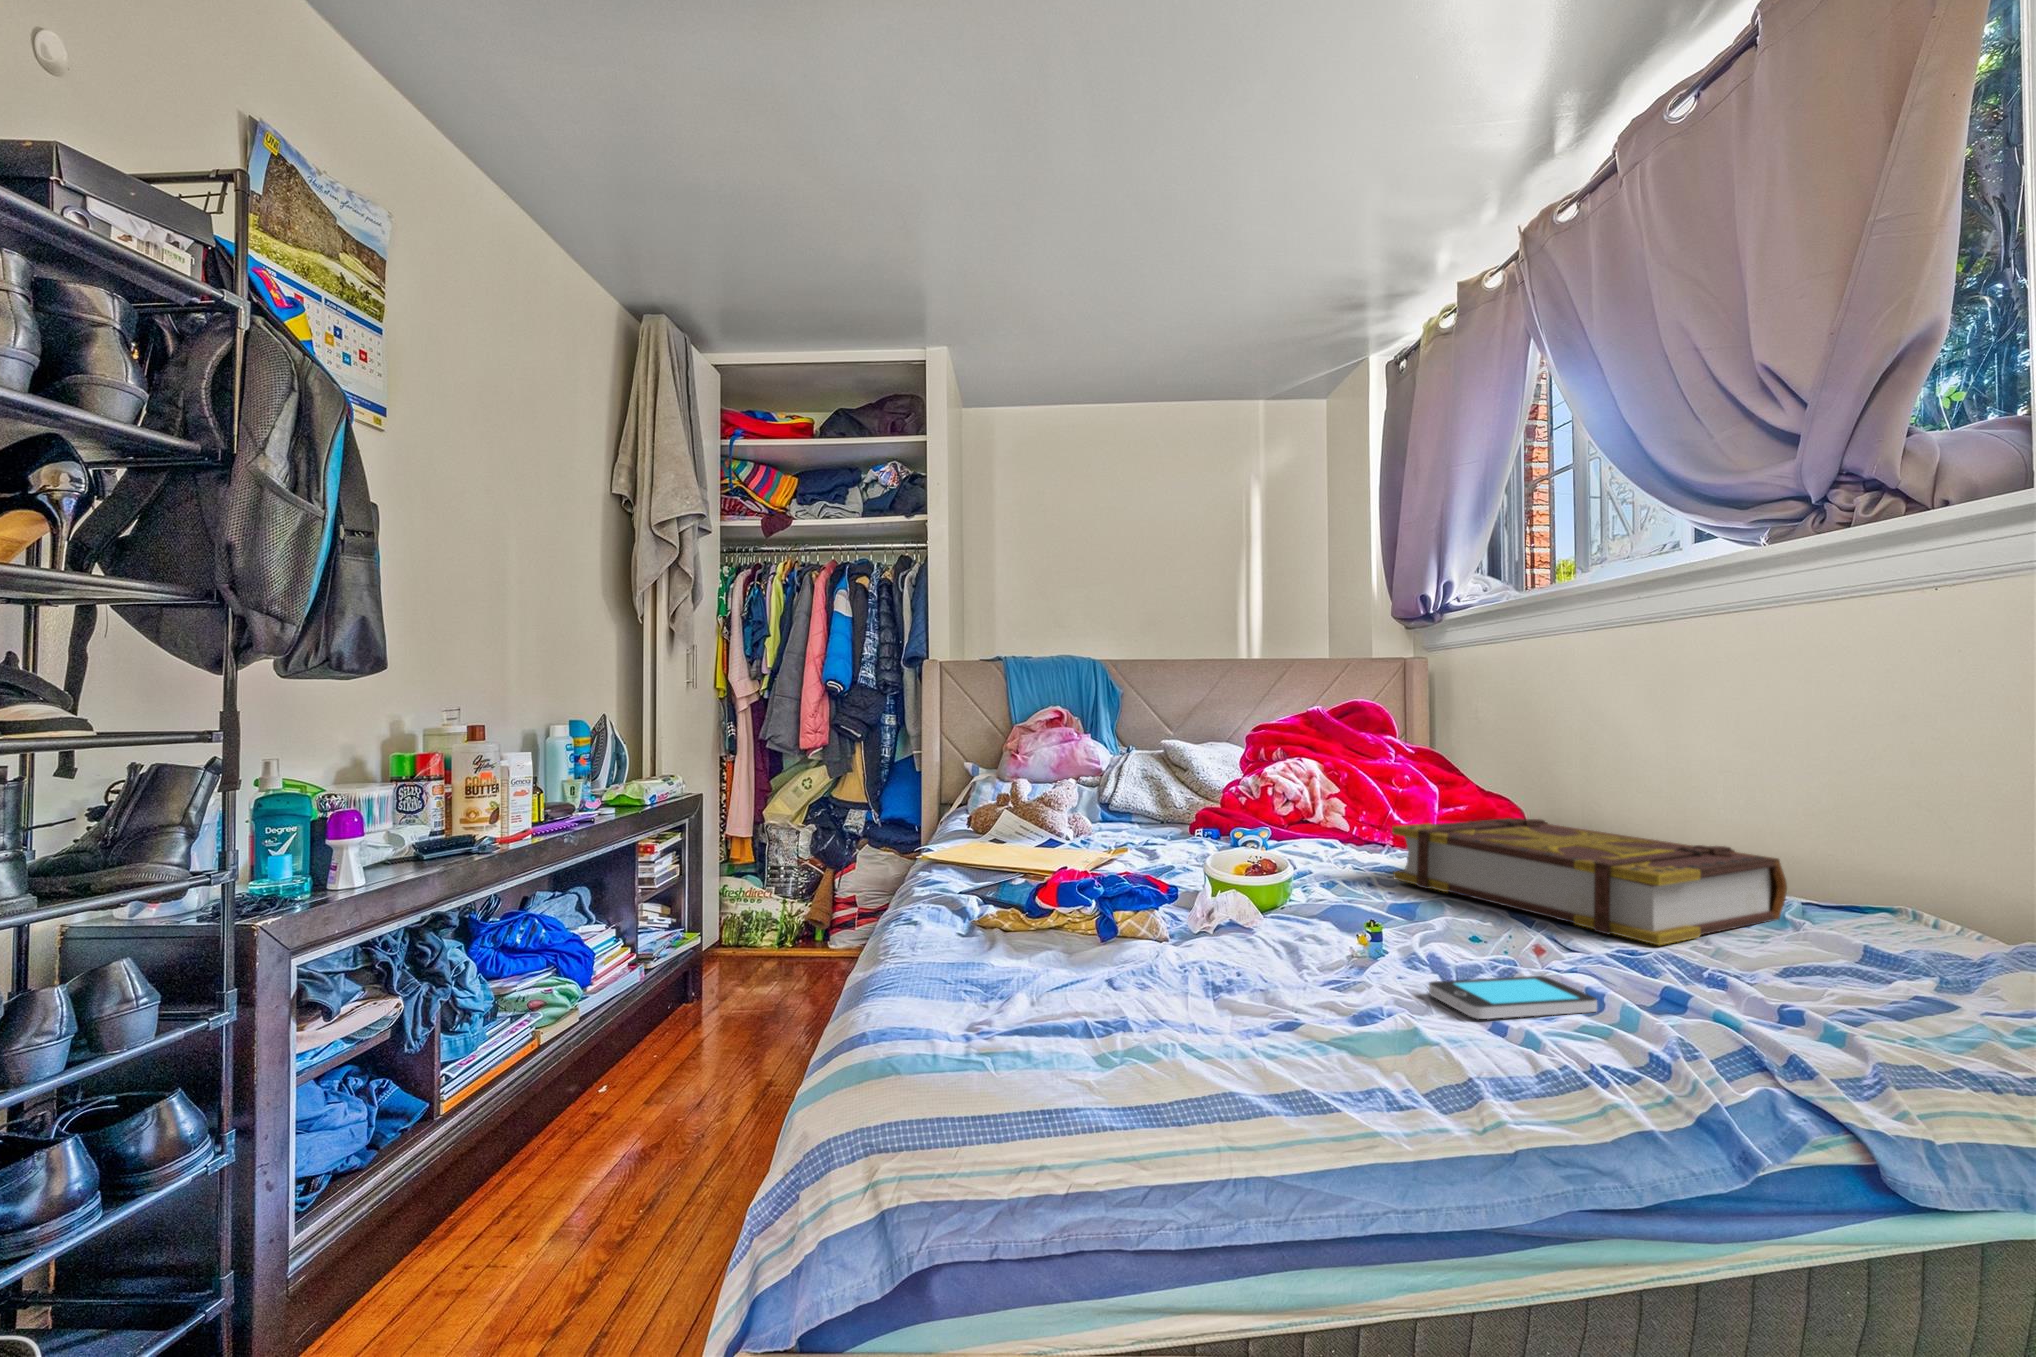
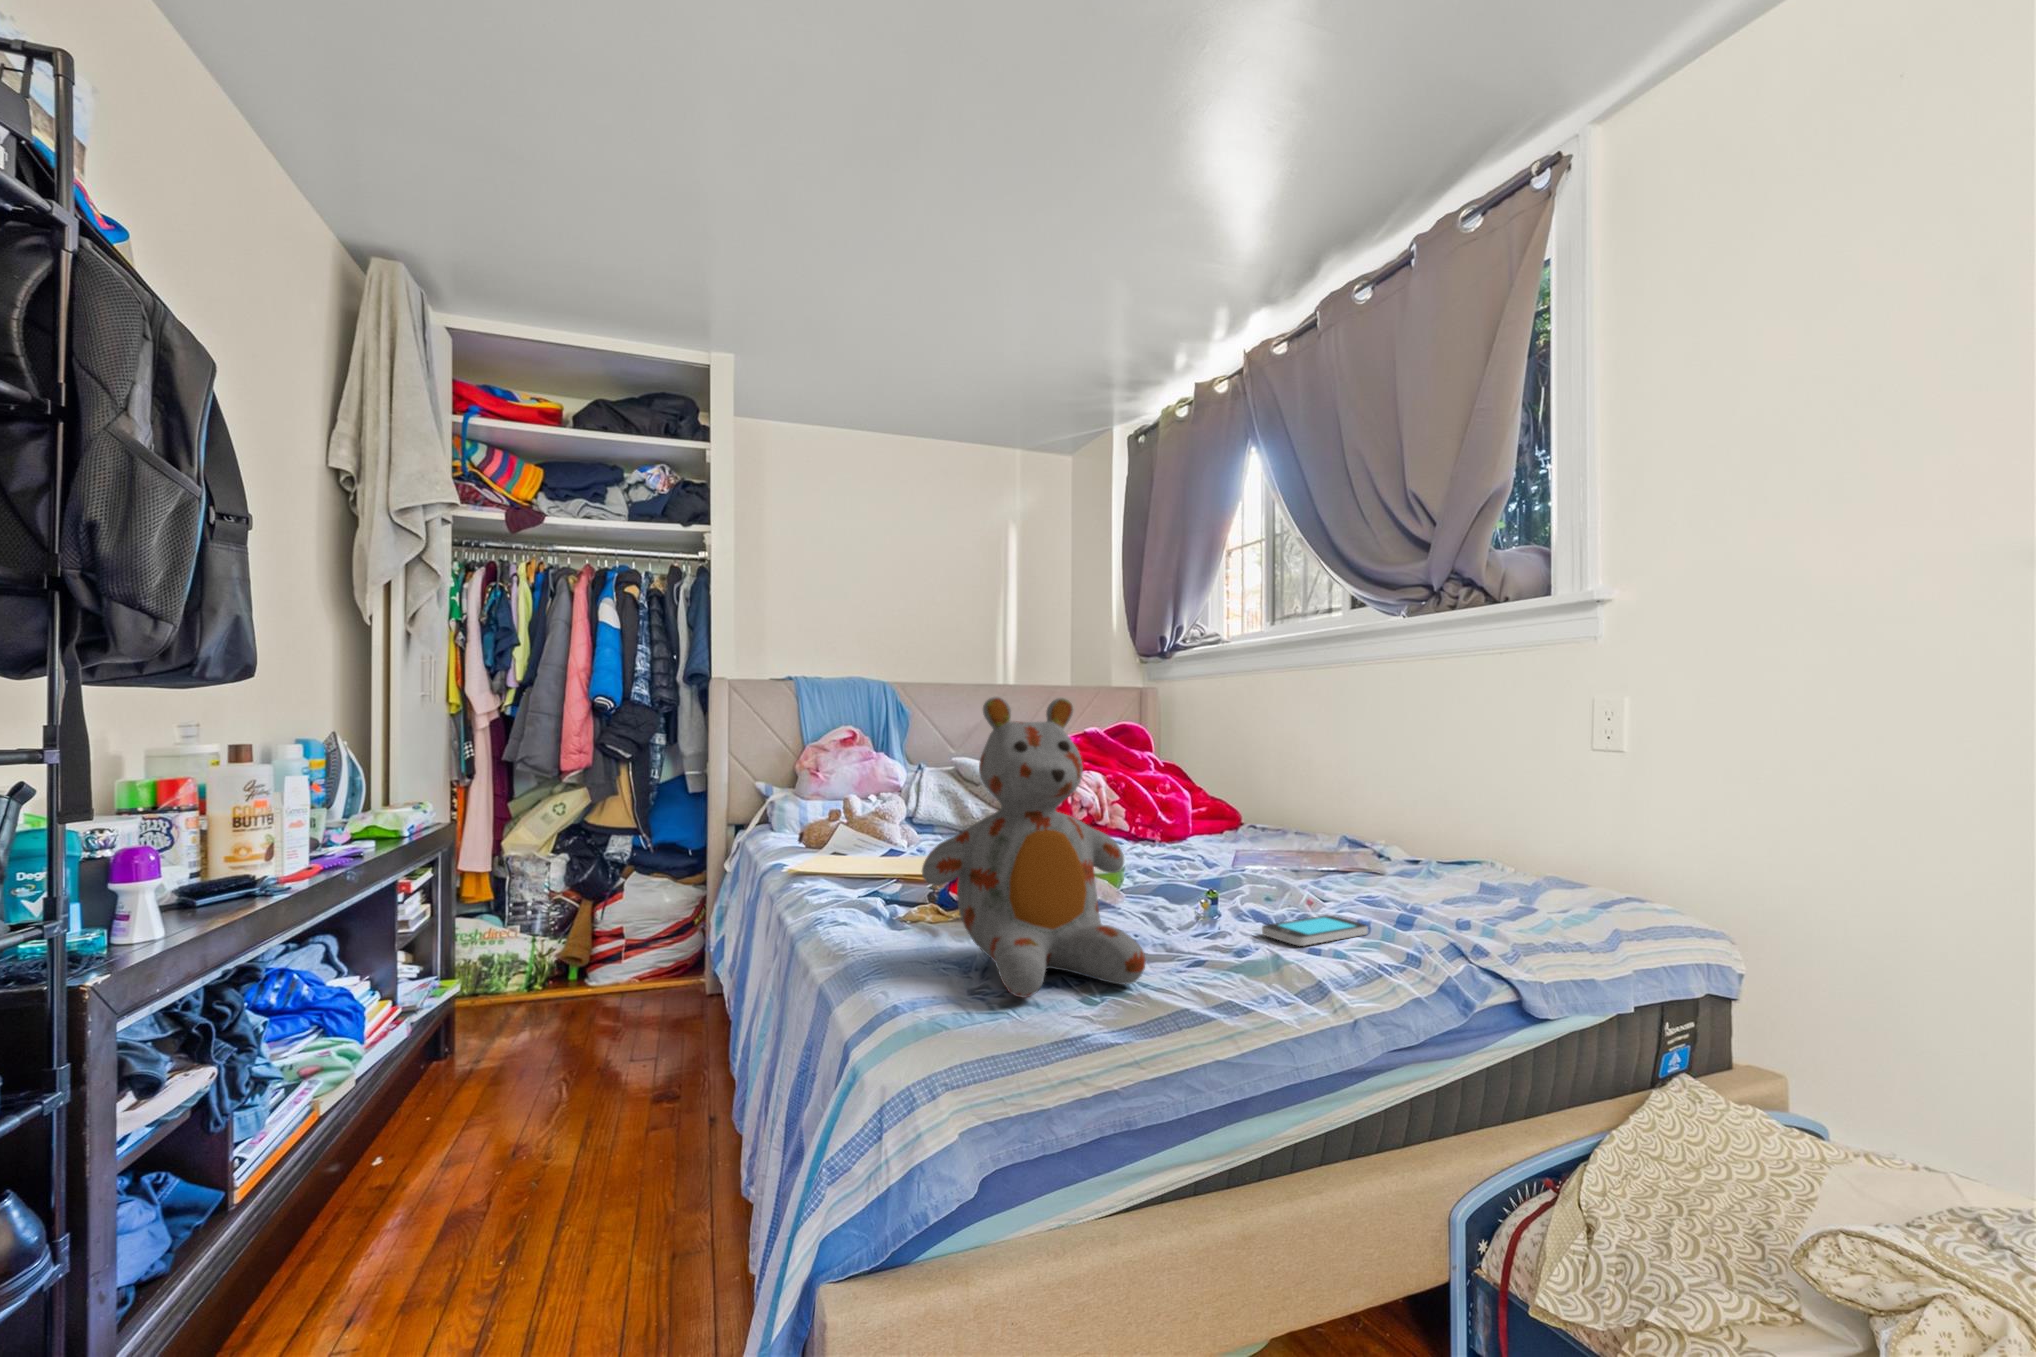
stuffed bear: none [963,676,1226,1049] -> present [922,697,1146,998]
book: present [1392,818,1787,945] -> none [1188,807,1449,891]

